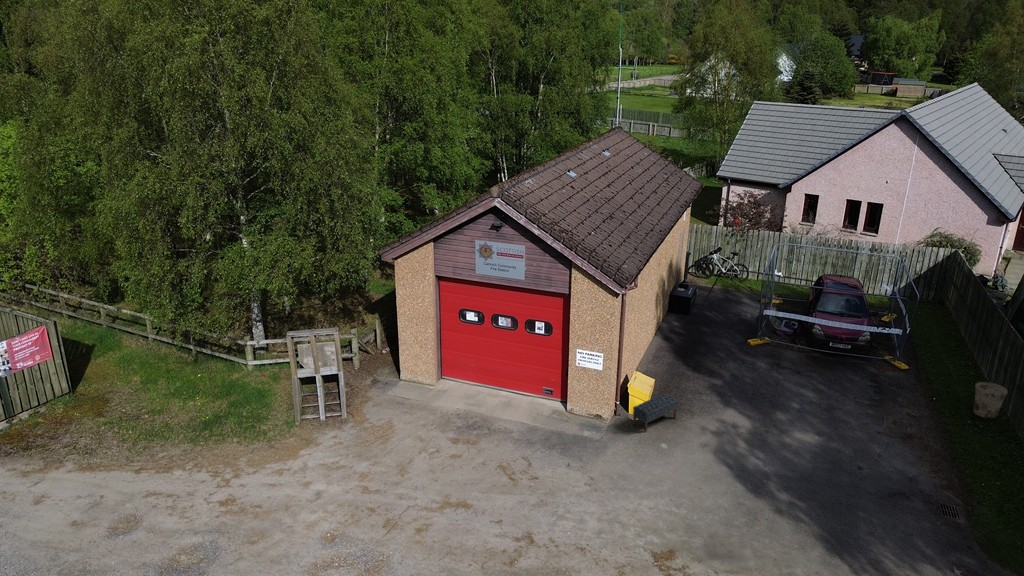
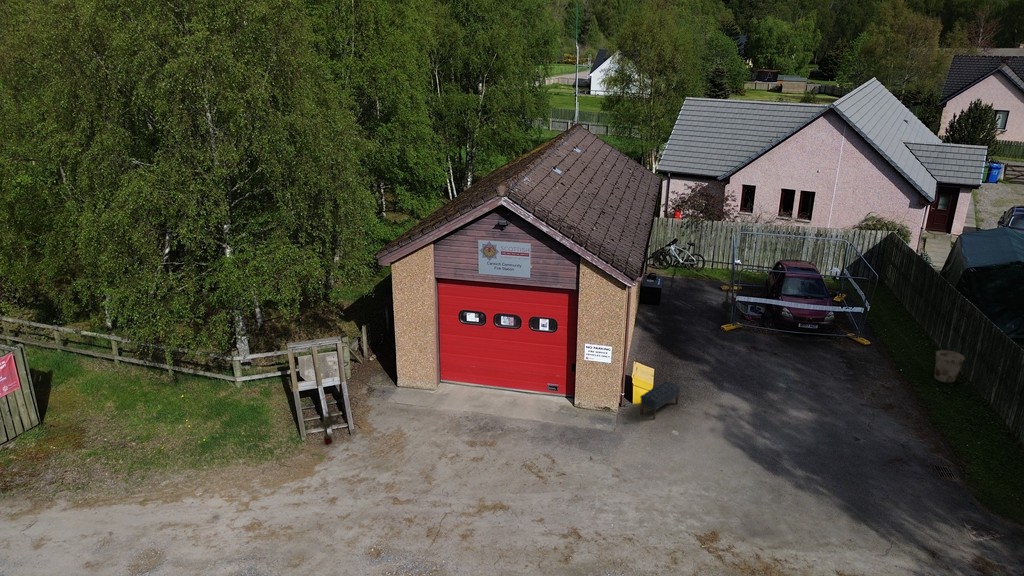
potted tree: none [301,395,331,431] -> present [311,408,340,444]

